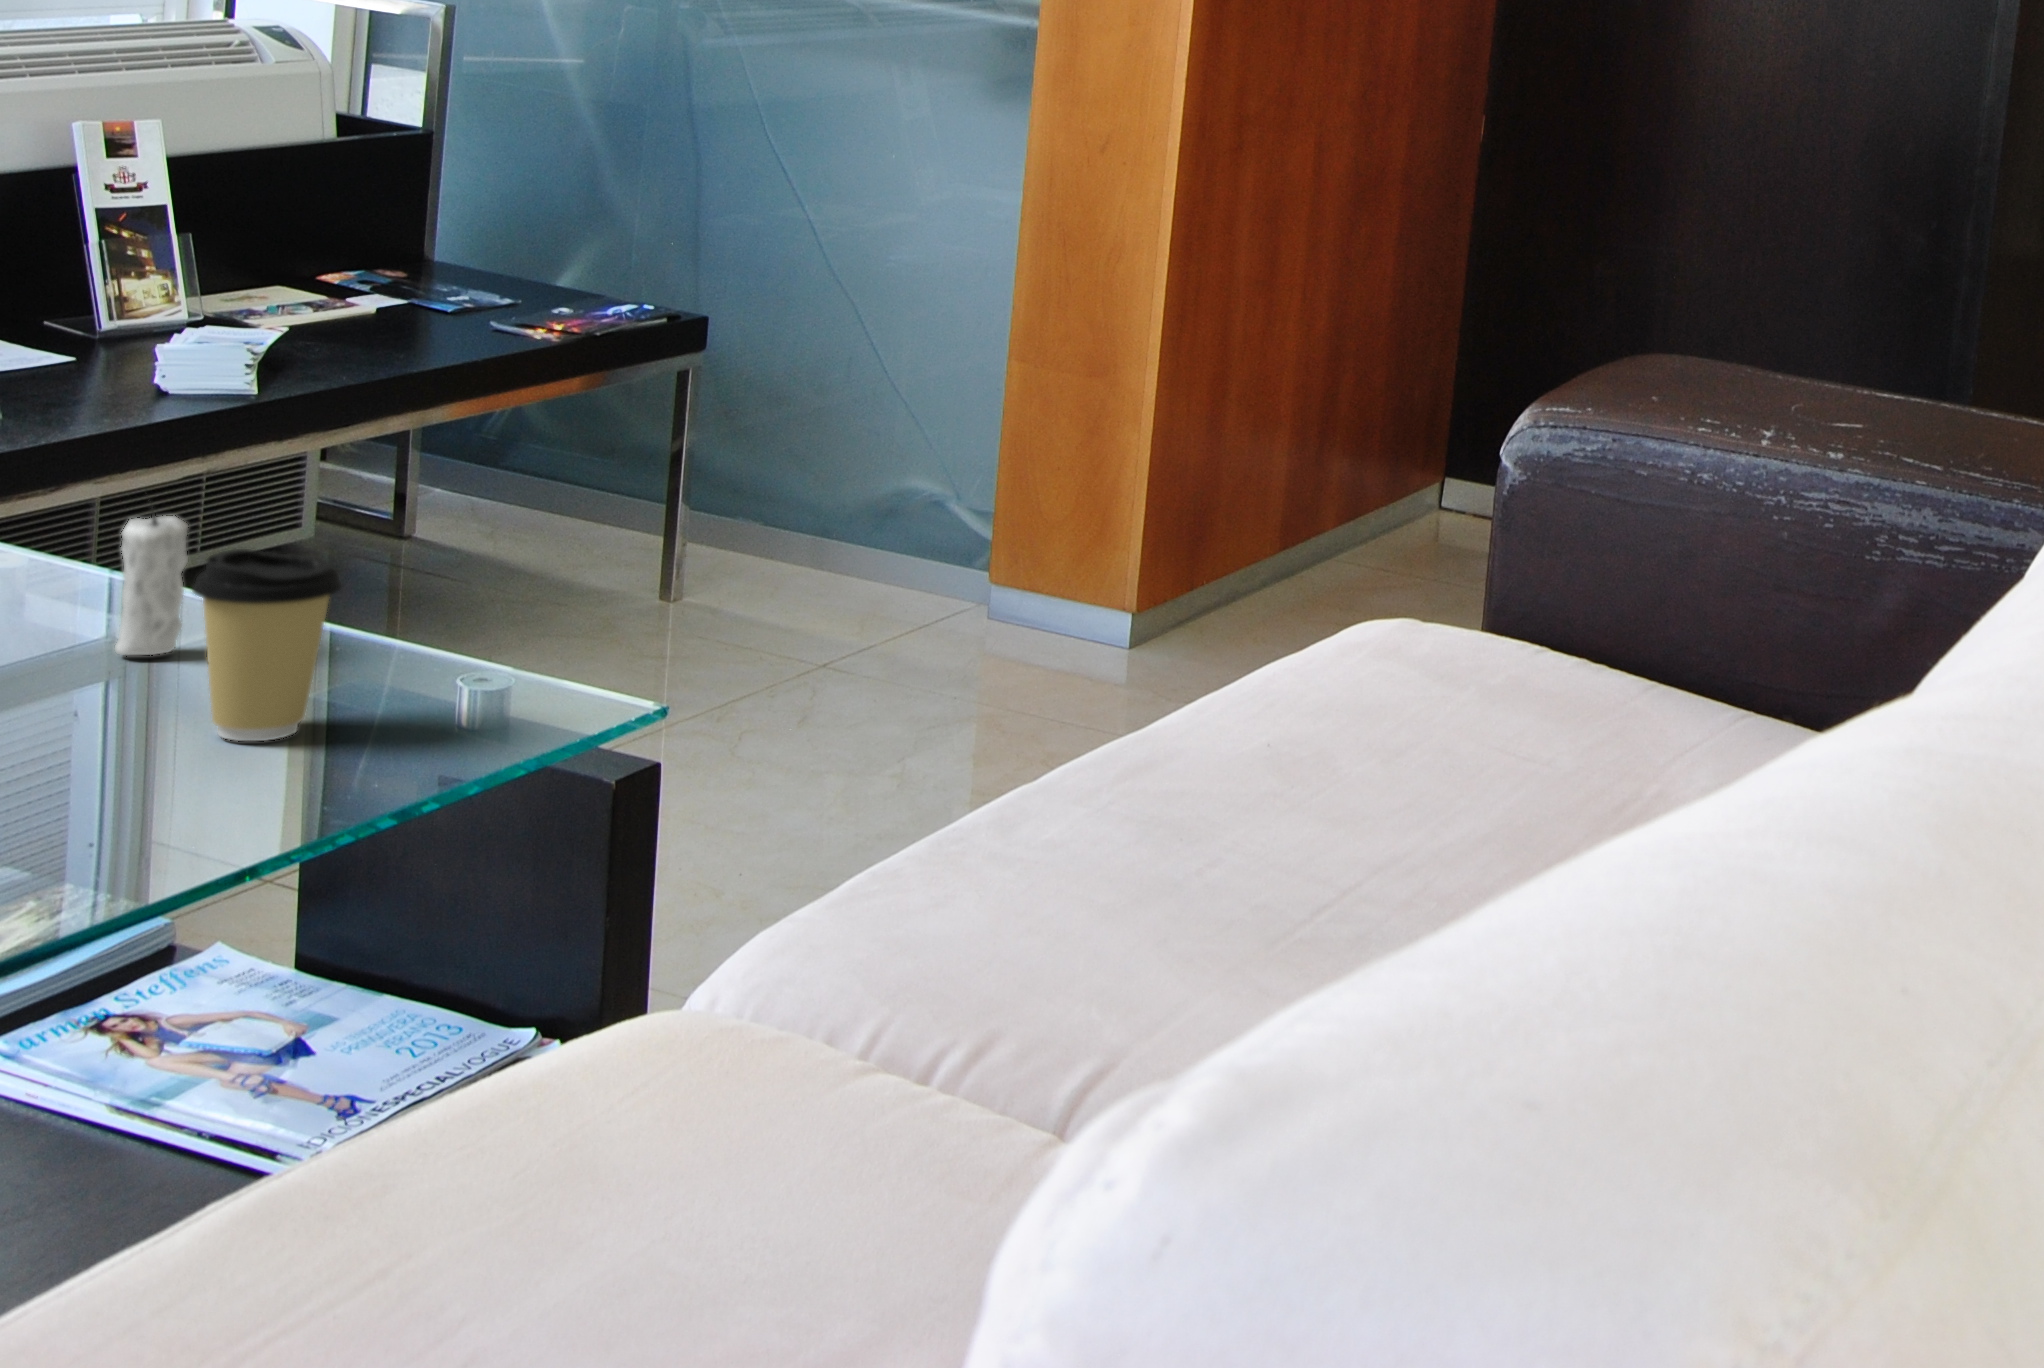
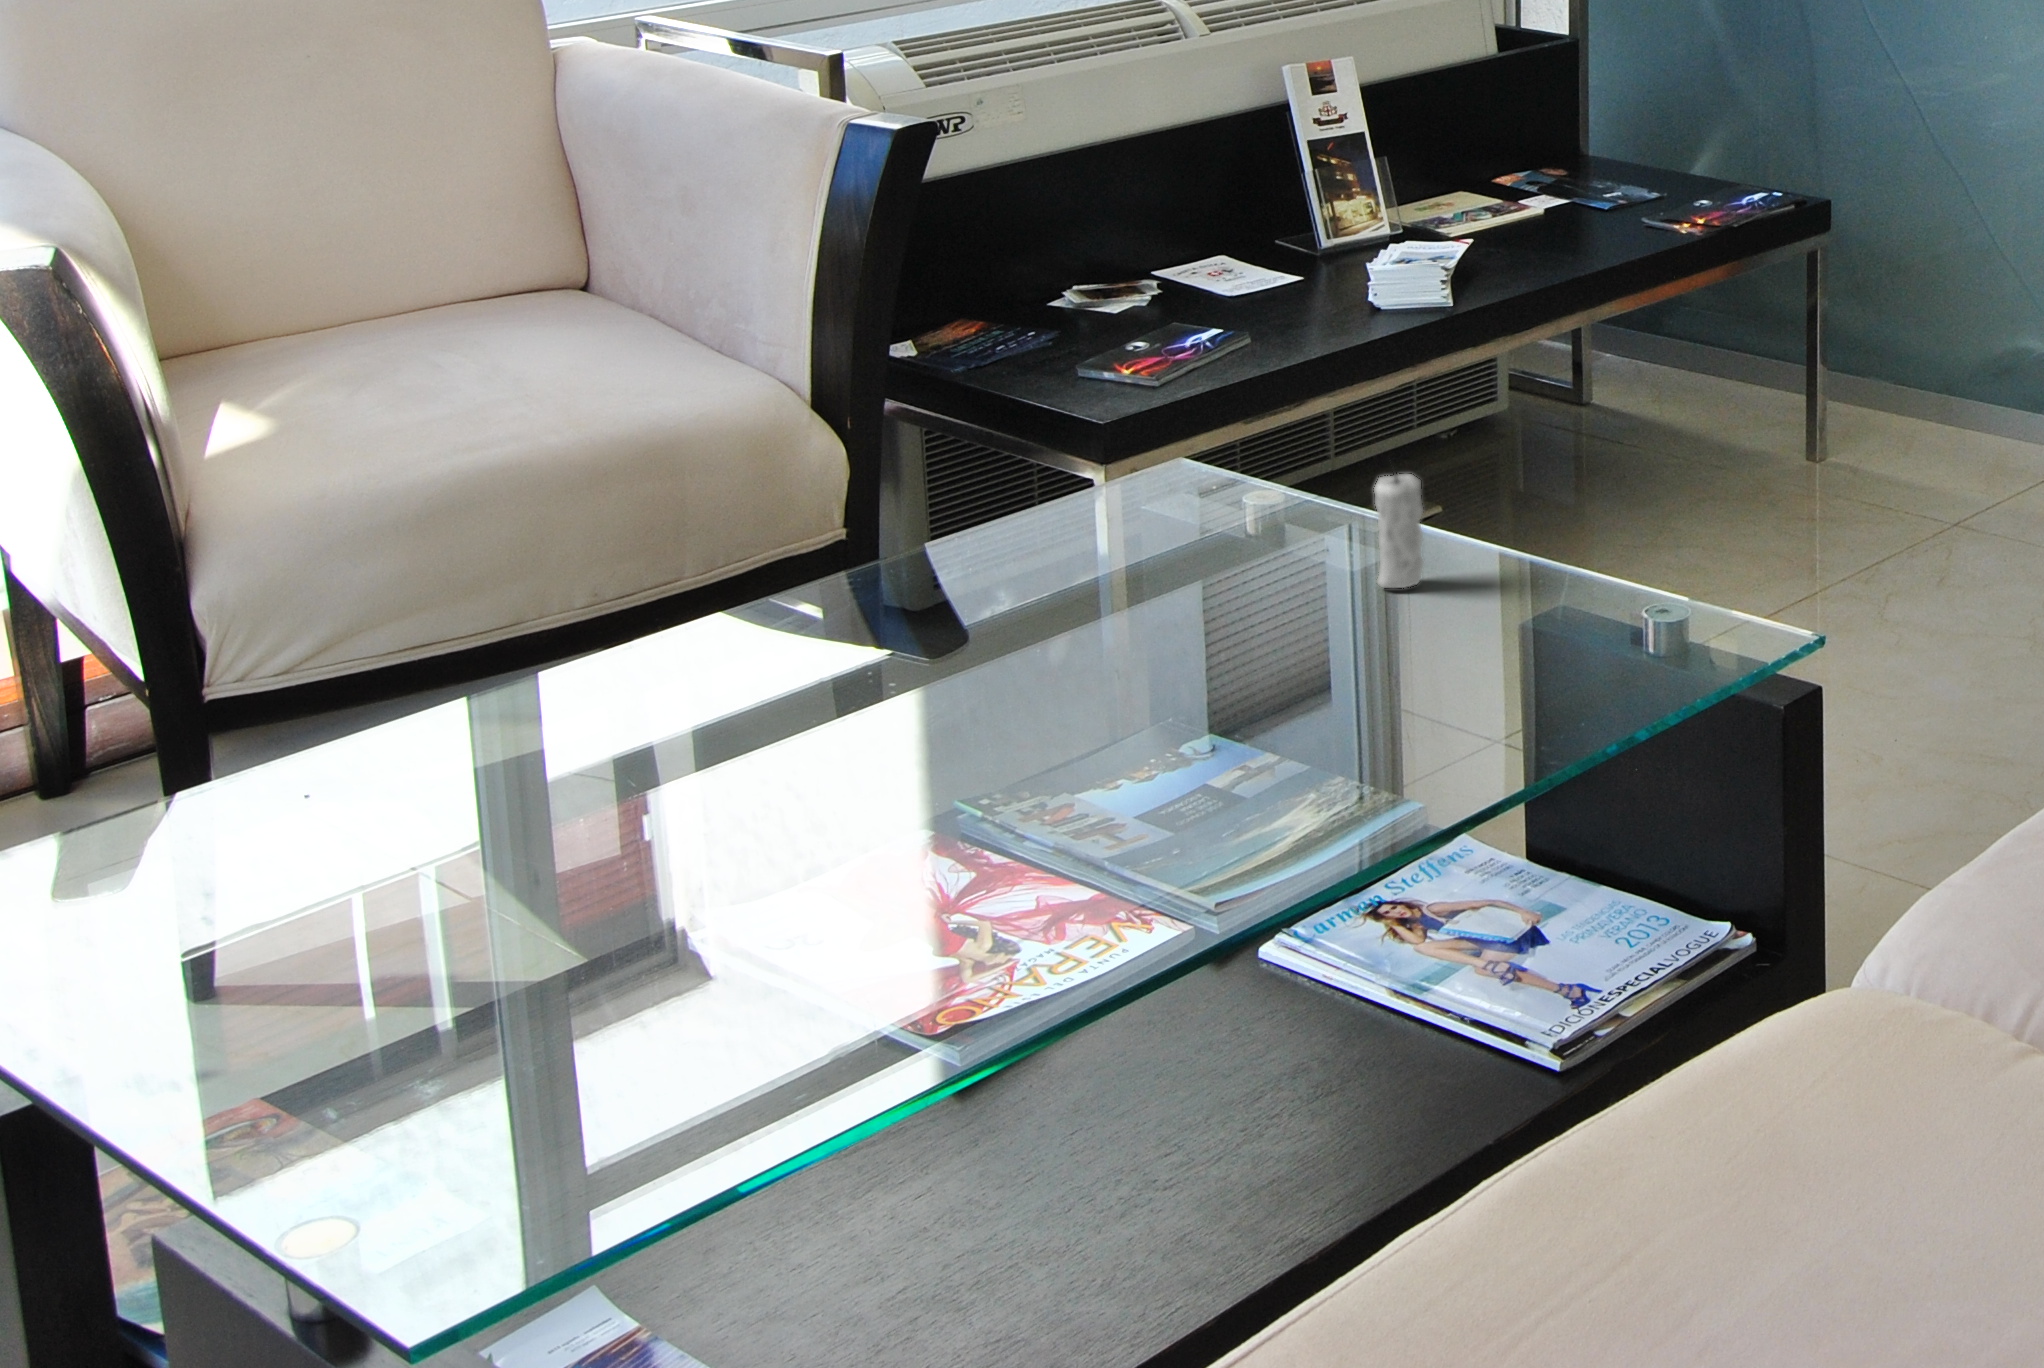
coffee cup: present [192,549,341,741] -> none [1422,520,1532,680]

